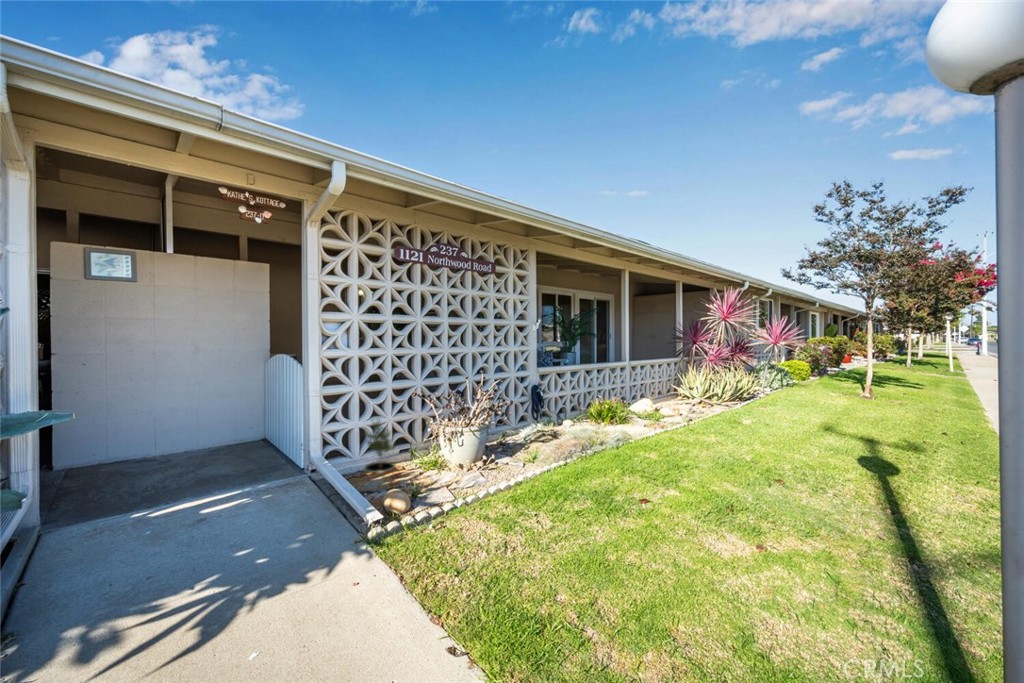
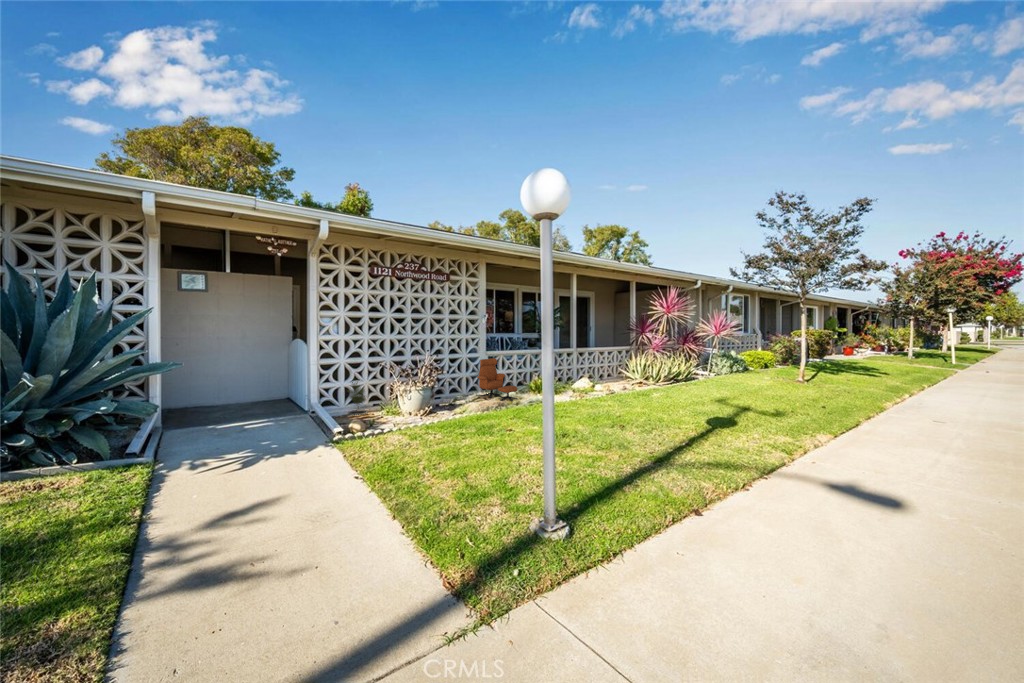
lounge chair: none [531,378,589,437] -> present [477,358,518,401]

